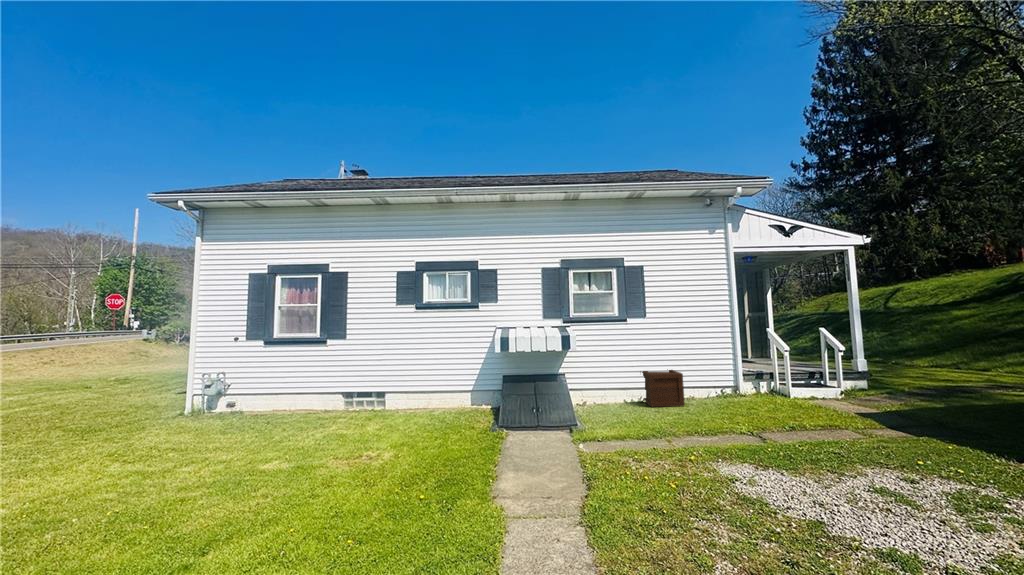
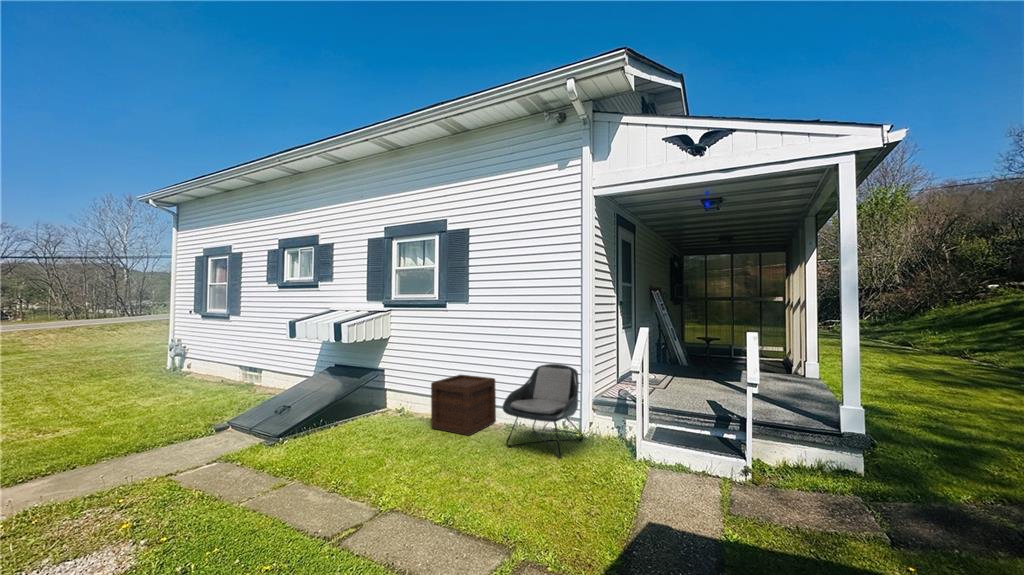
lounge chair: none [707,354,760,406] -> present [503,364,583,458]

